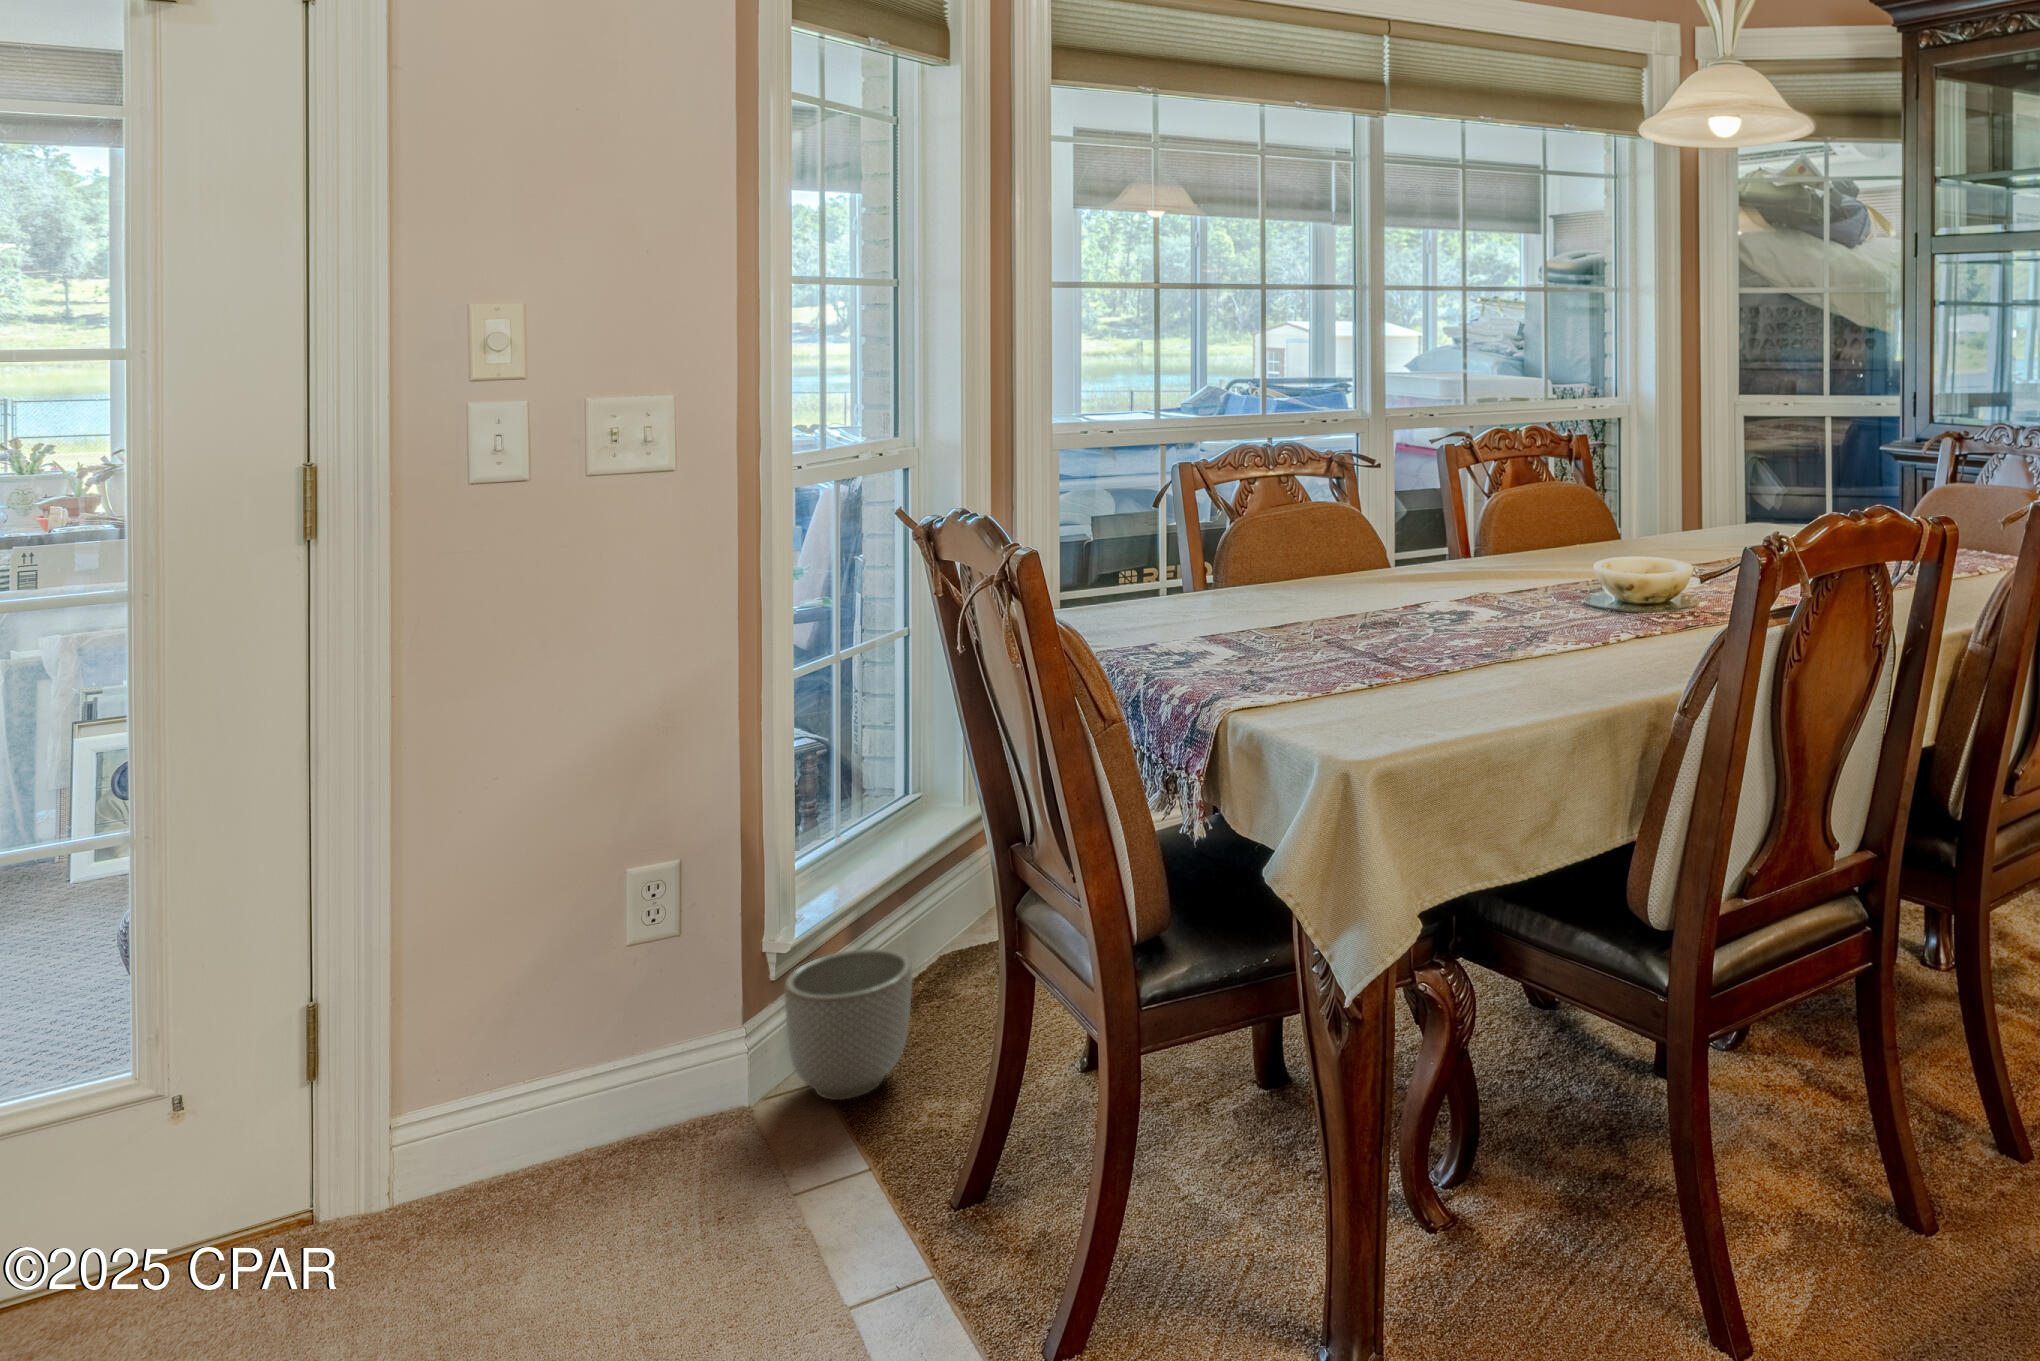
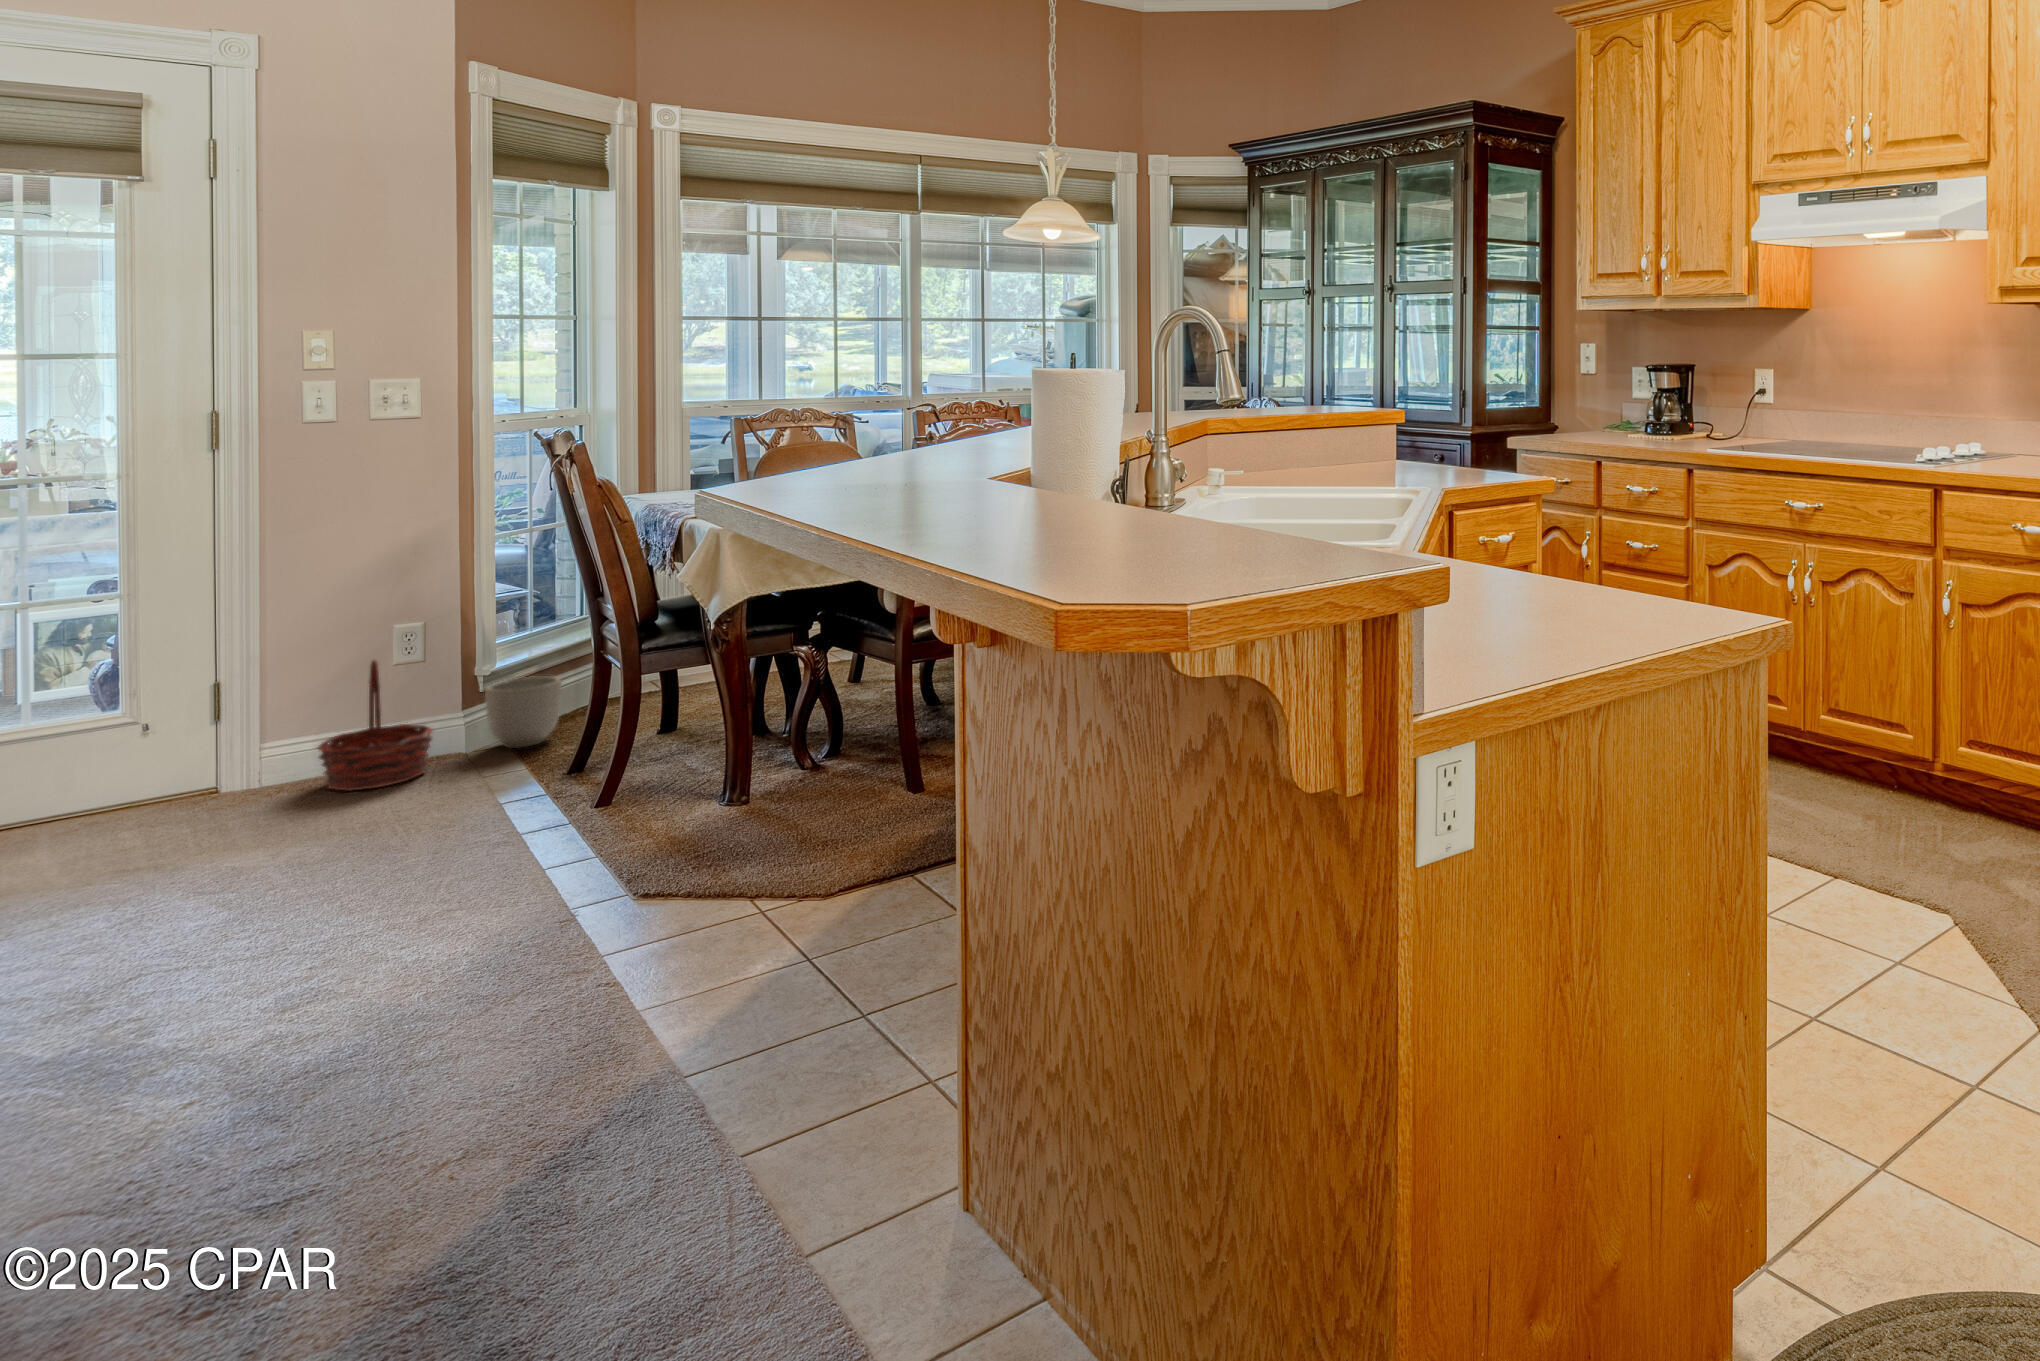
basket: none [492,958,704,1242] -> present [317,660,433,791]

